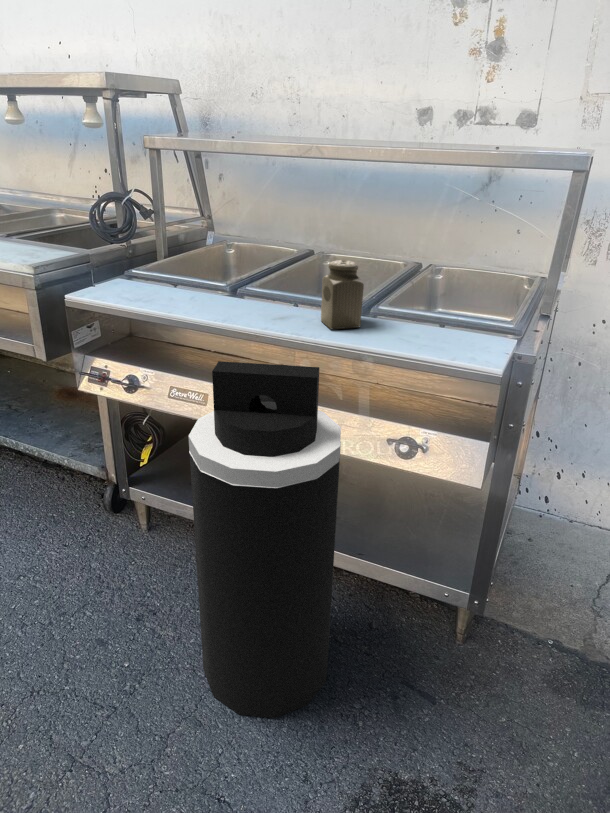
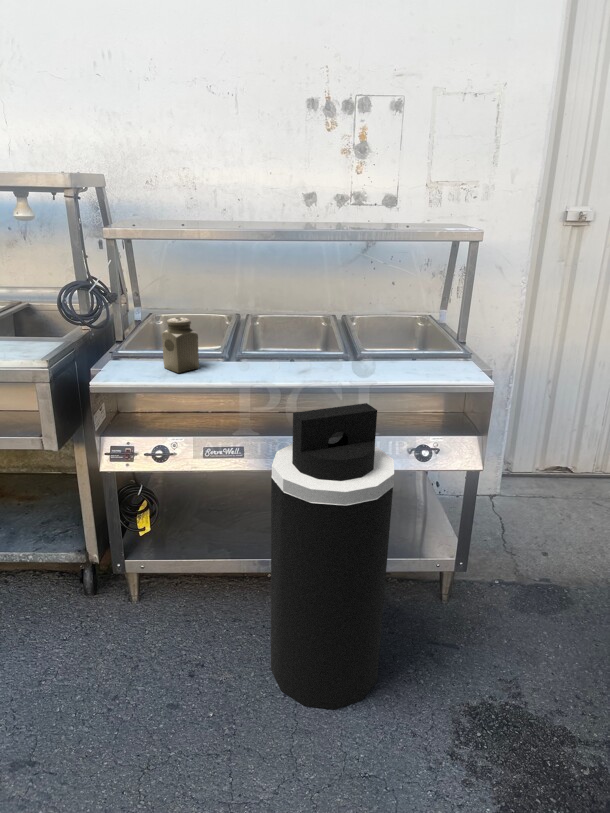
salt shaker: present [321,260,364,329] -> present [162,318,199,373]

